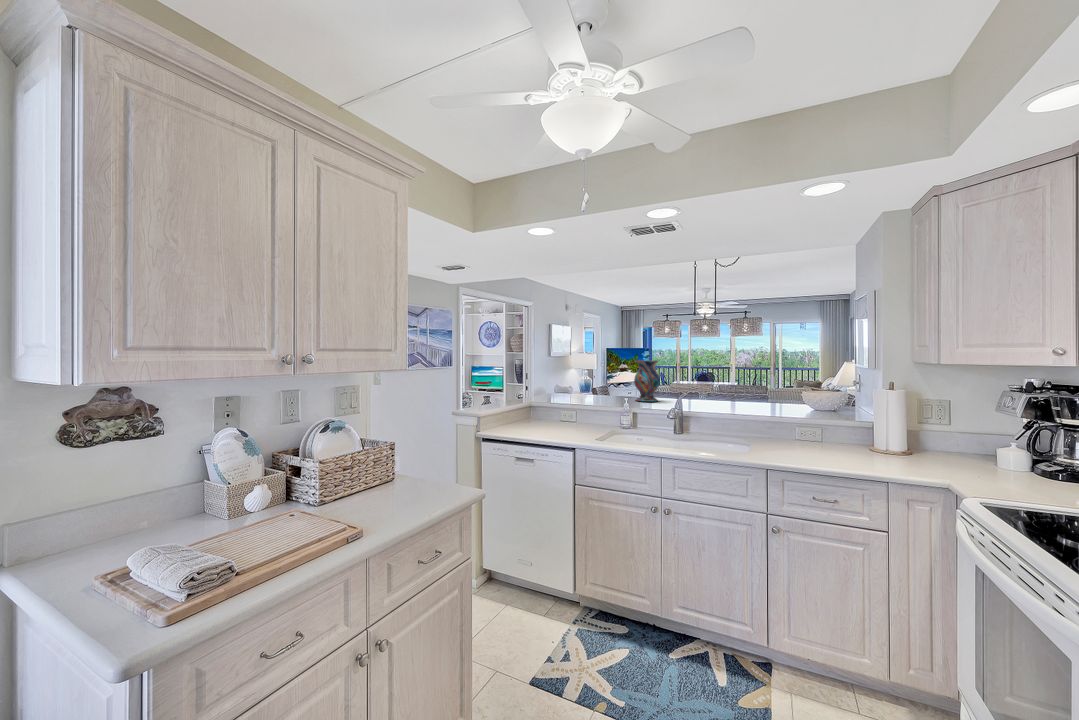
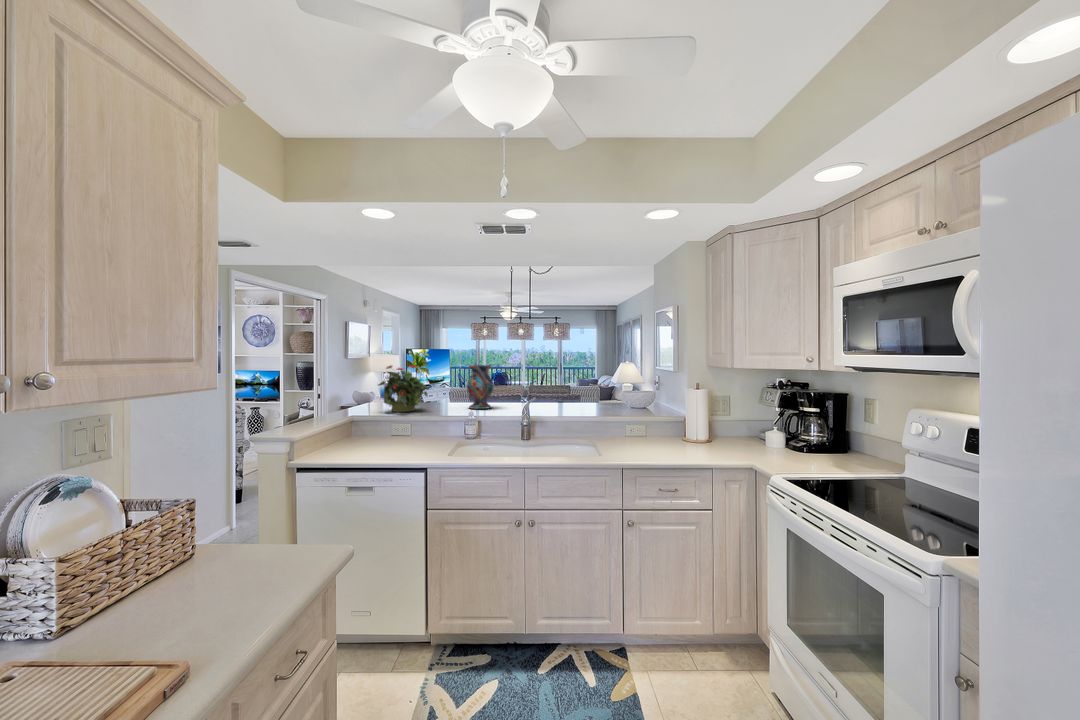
potted plant: none [555,359,598,400] -> present [378,366,428,412]

